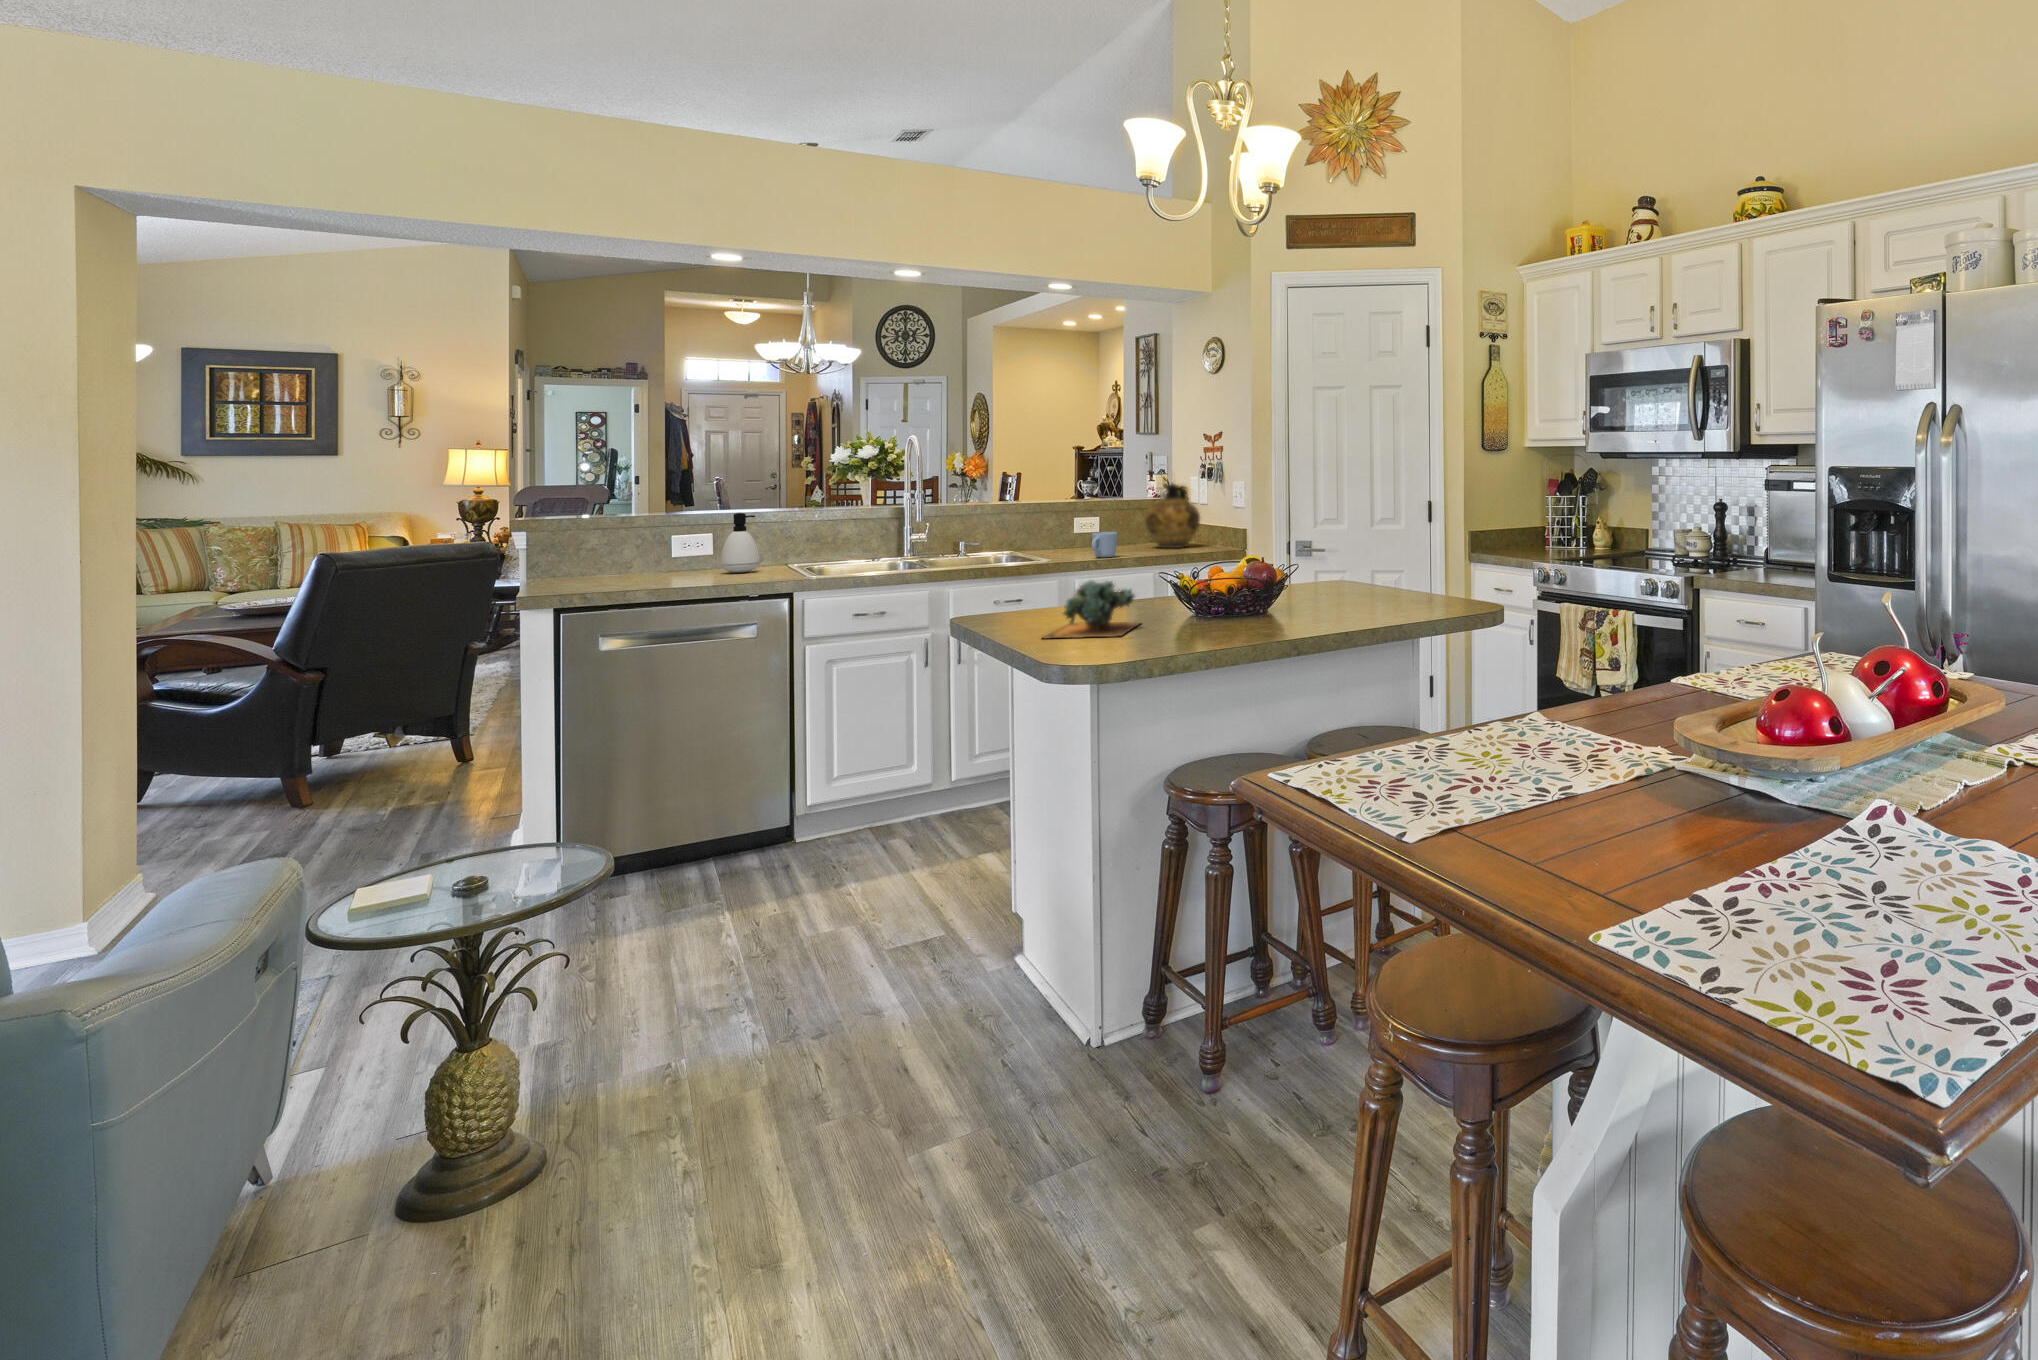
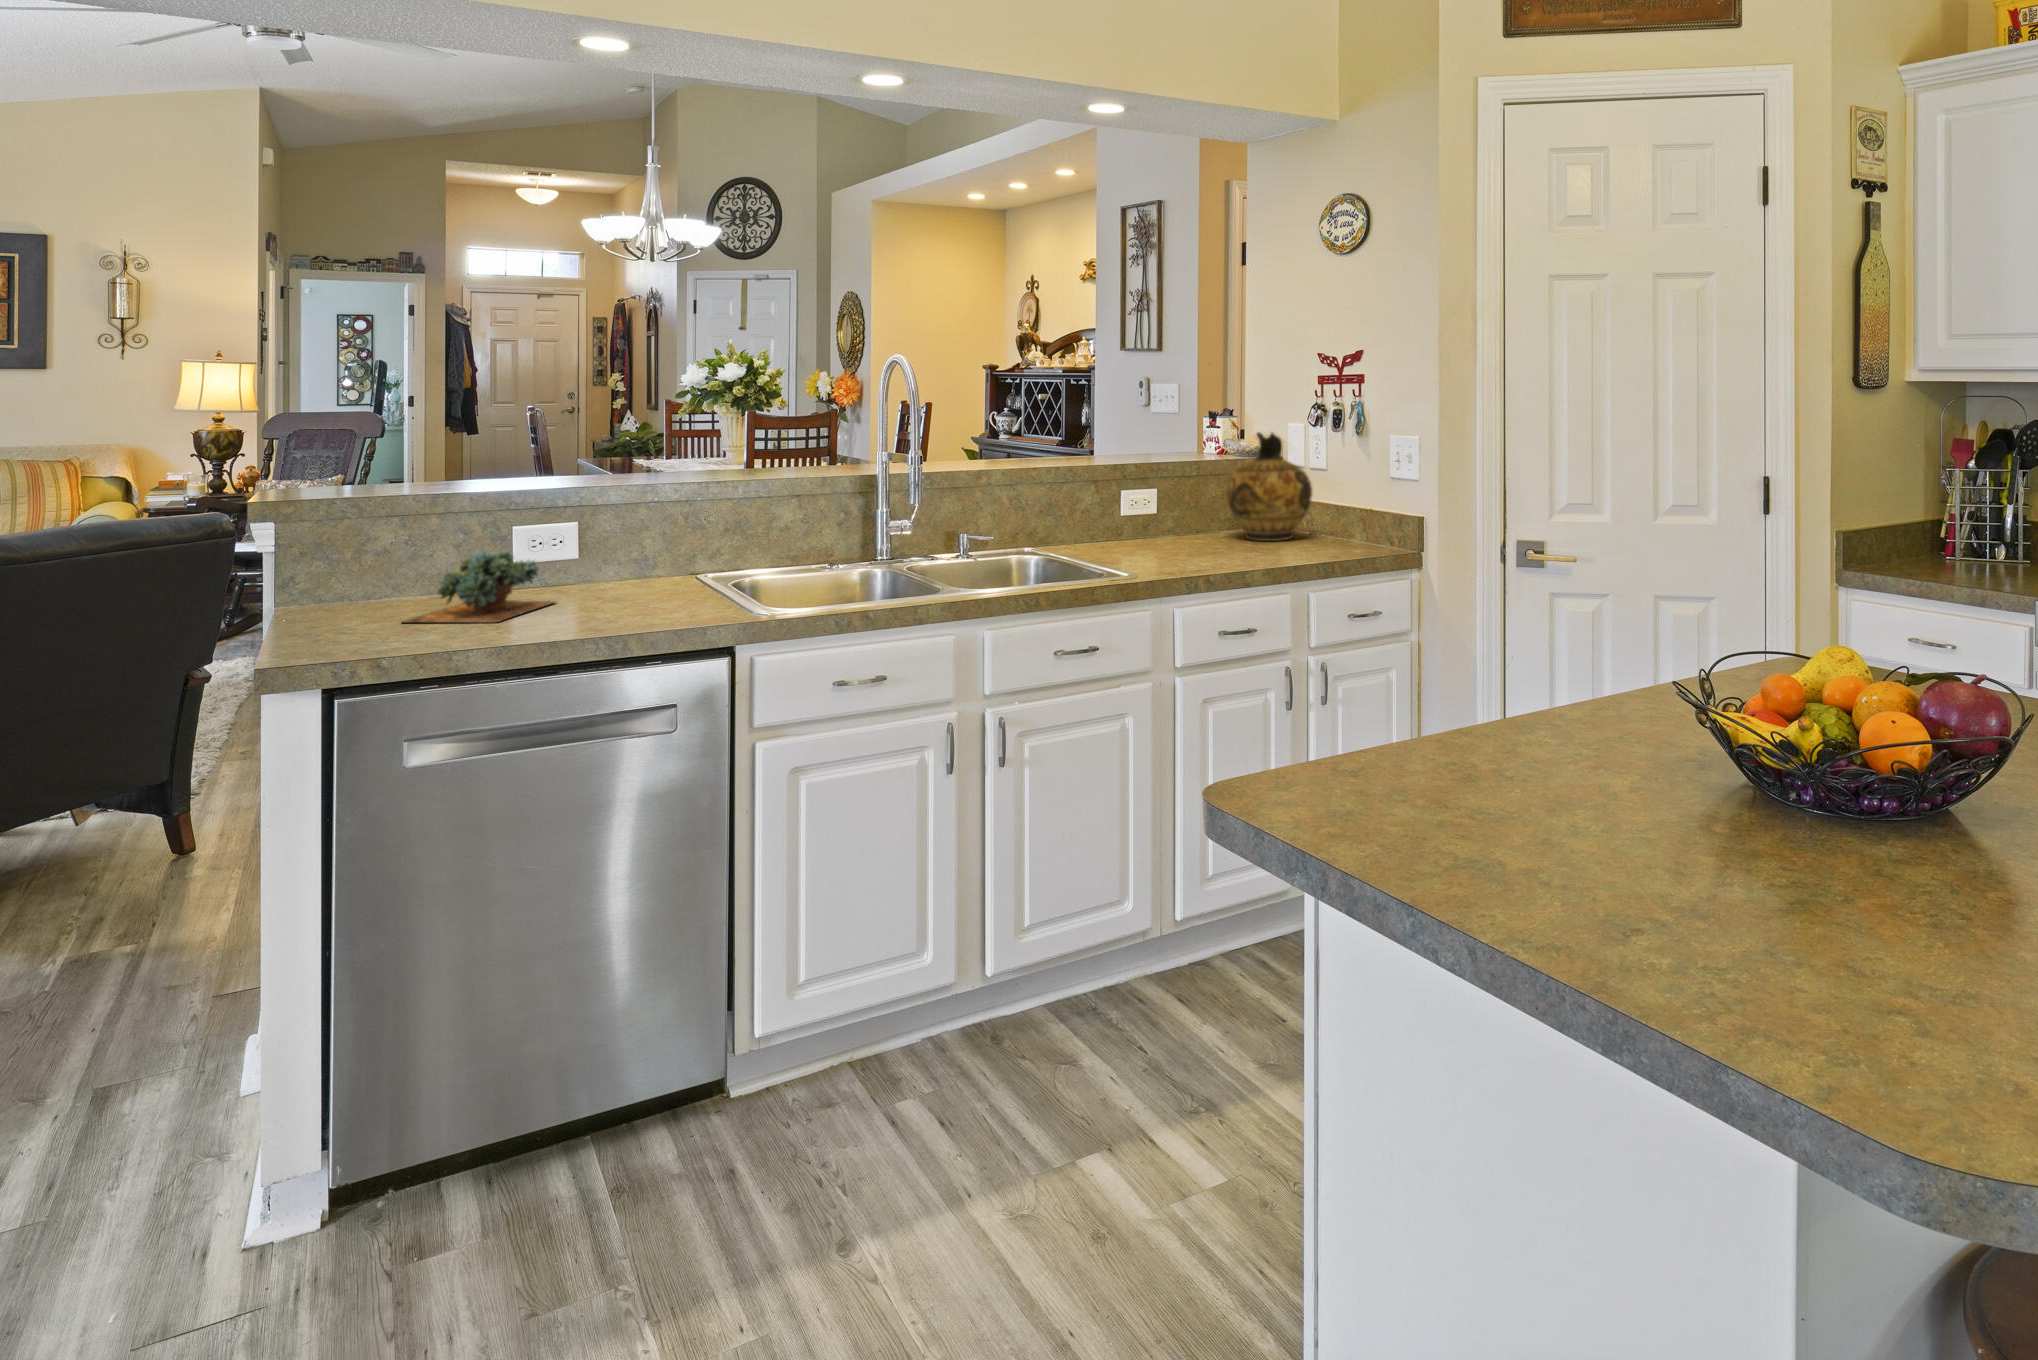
soap dispenser: present [721,513,759,573] -> none [594,485,654,589]
mug: present [1092,532,1117,558] -> none [1181,519,1222,564]
succulent plant: present [1043,580,1139,639] -> present [403,550,554,623]

